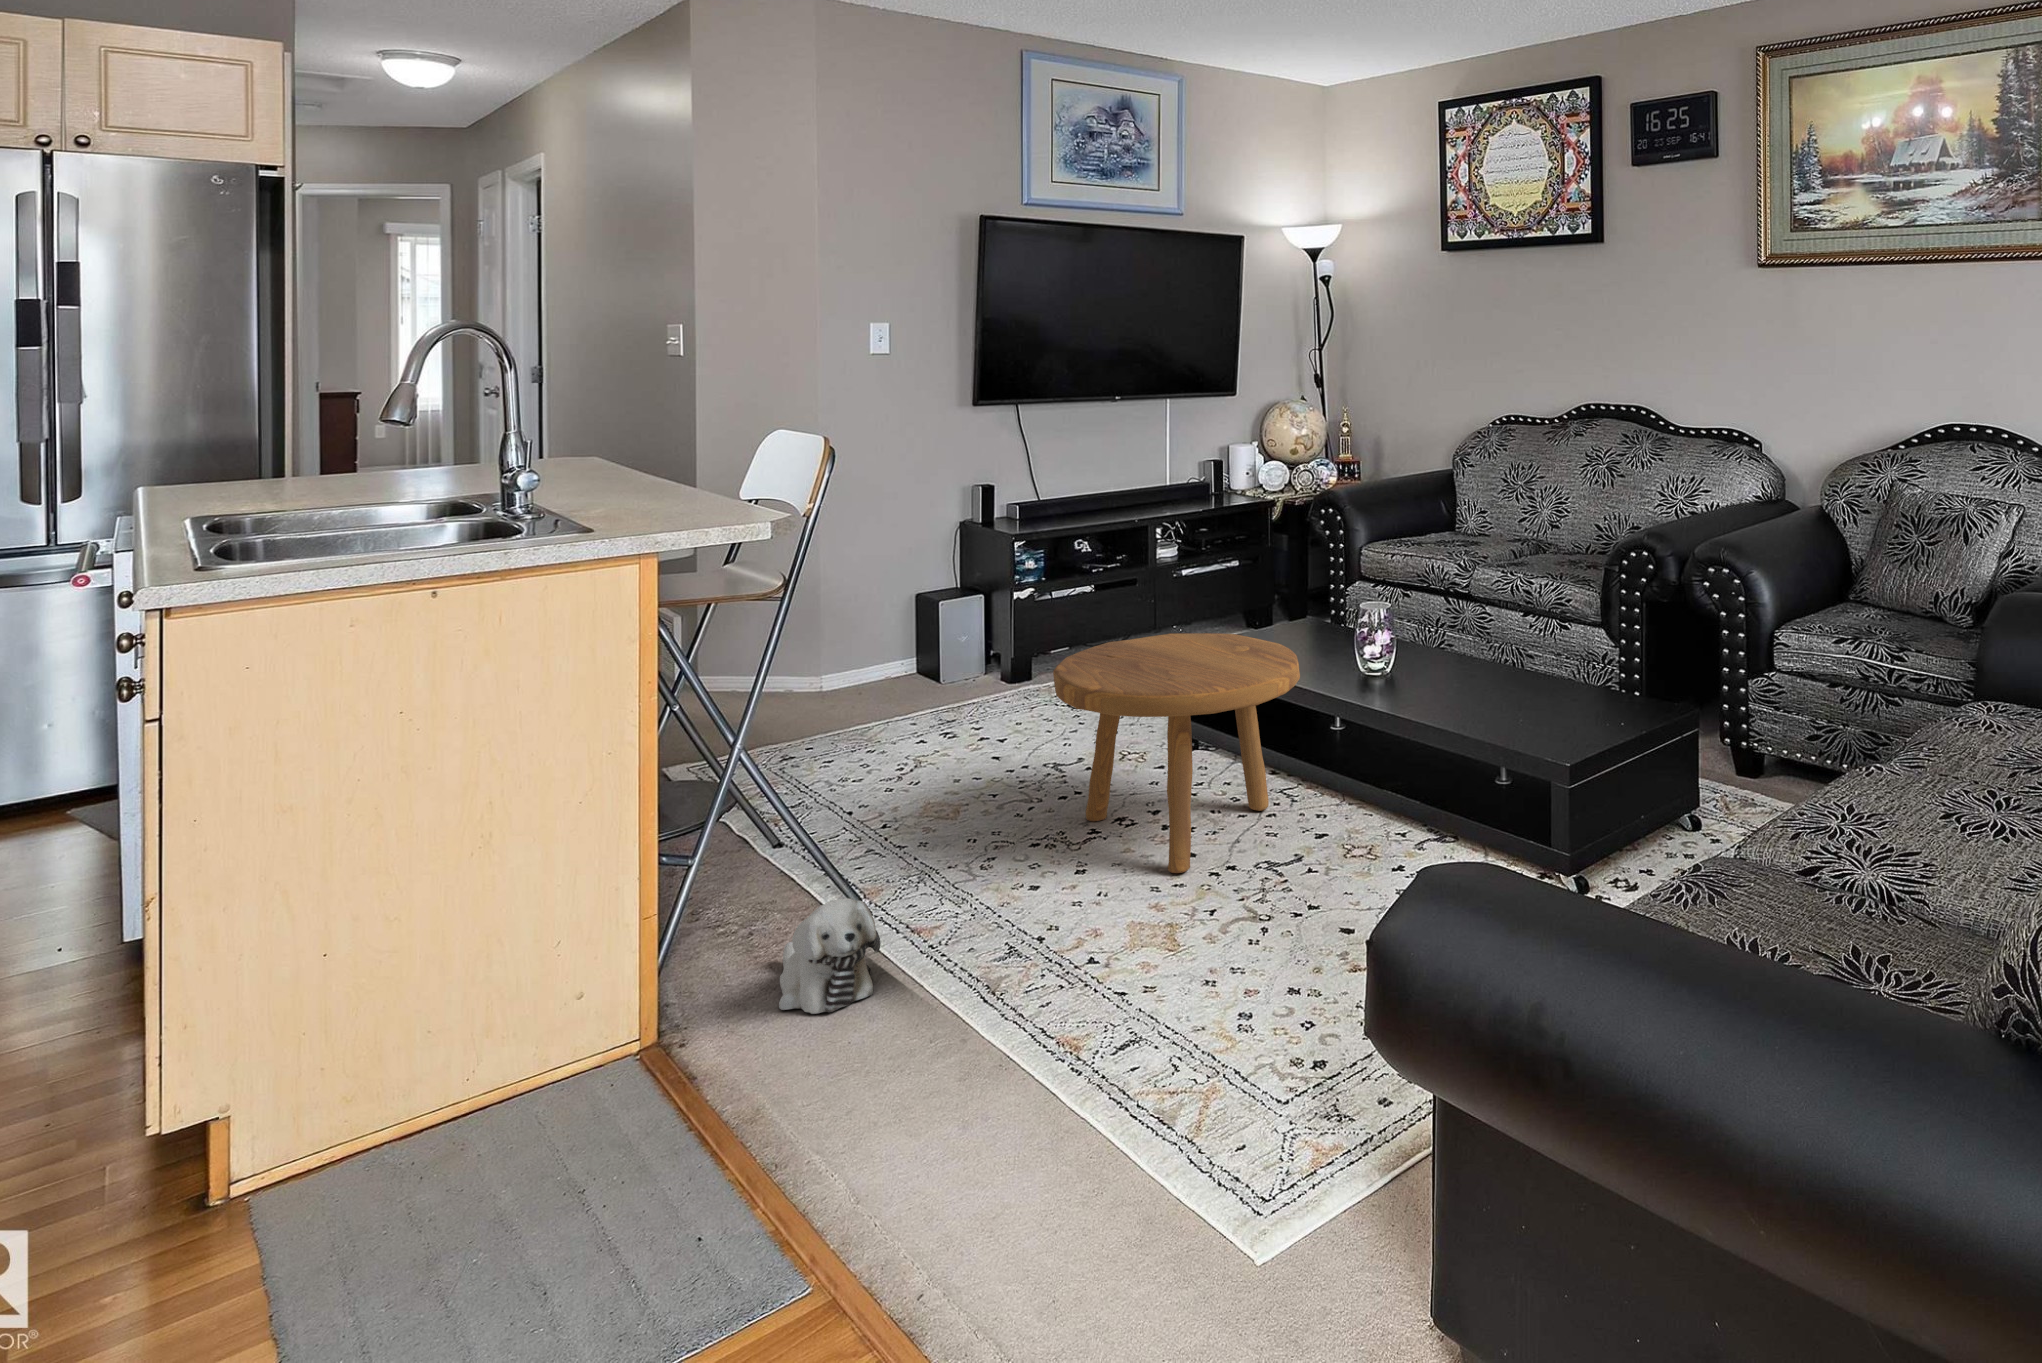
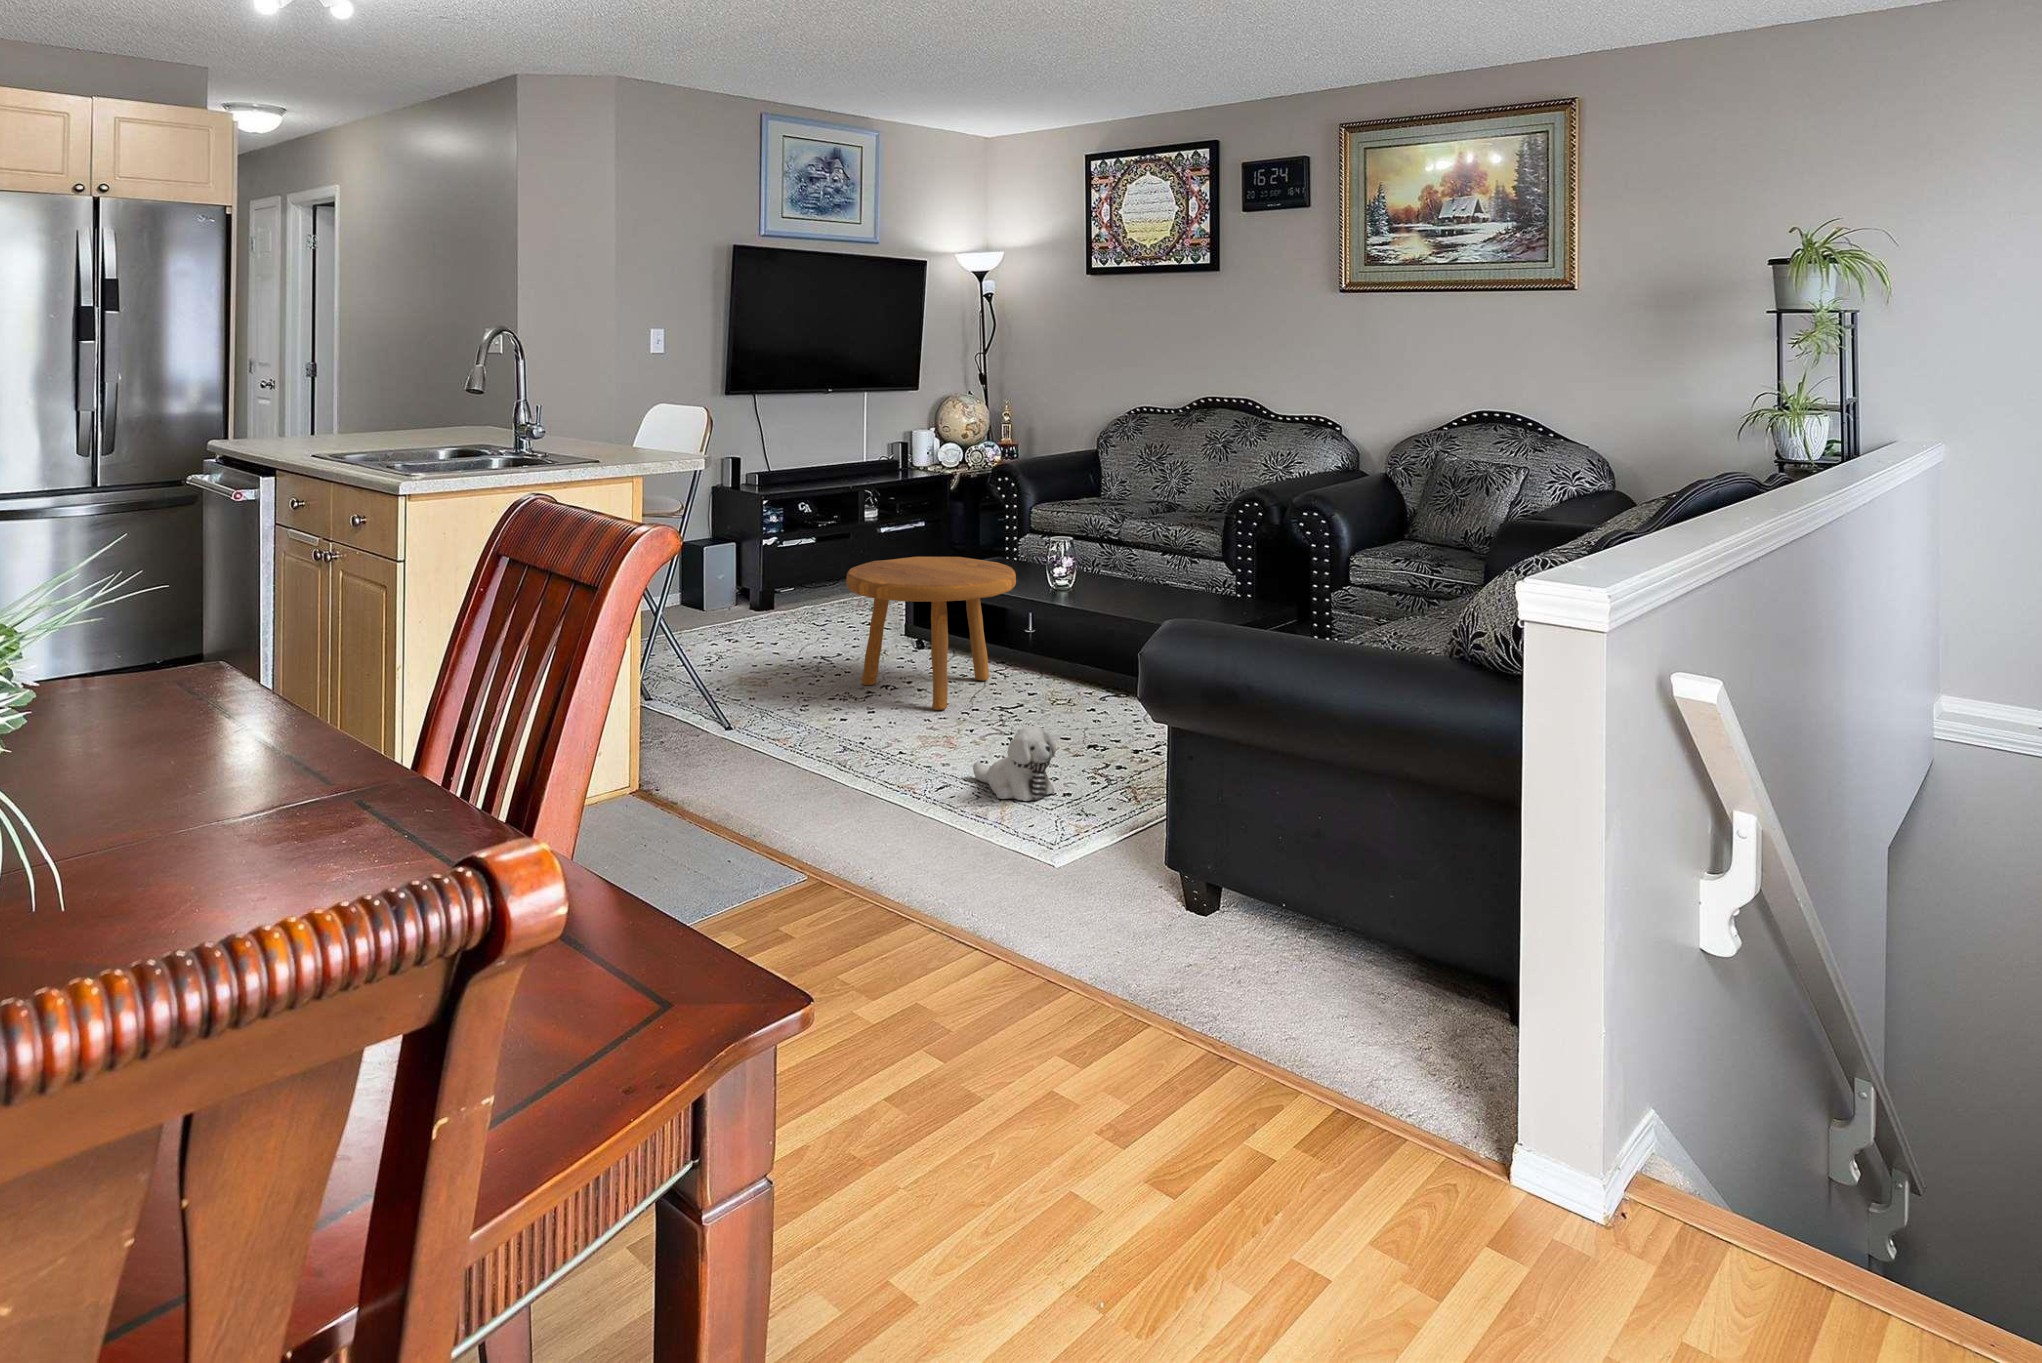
plush toy: present [779,898,881,1014] -> present [973,726,1056,801]

